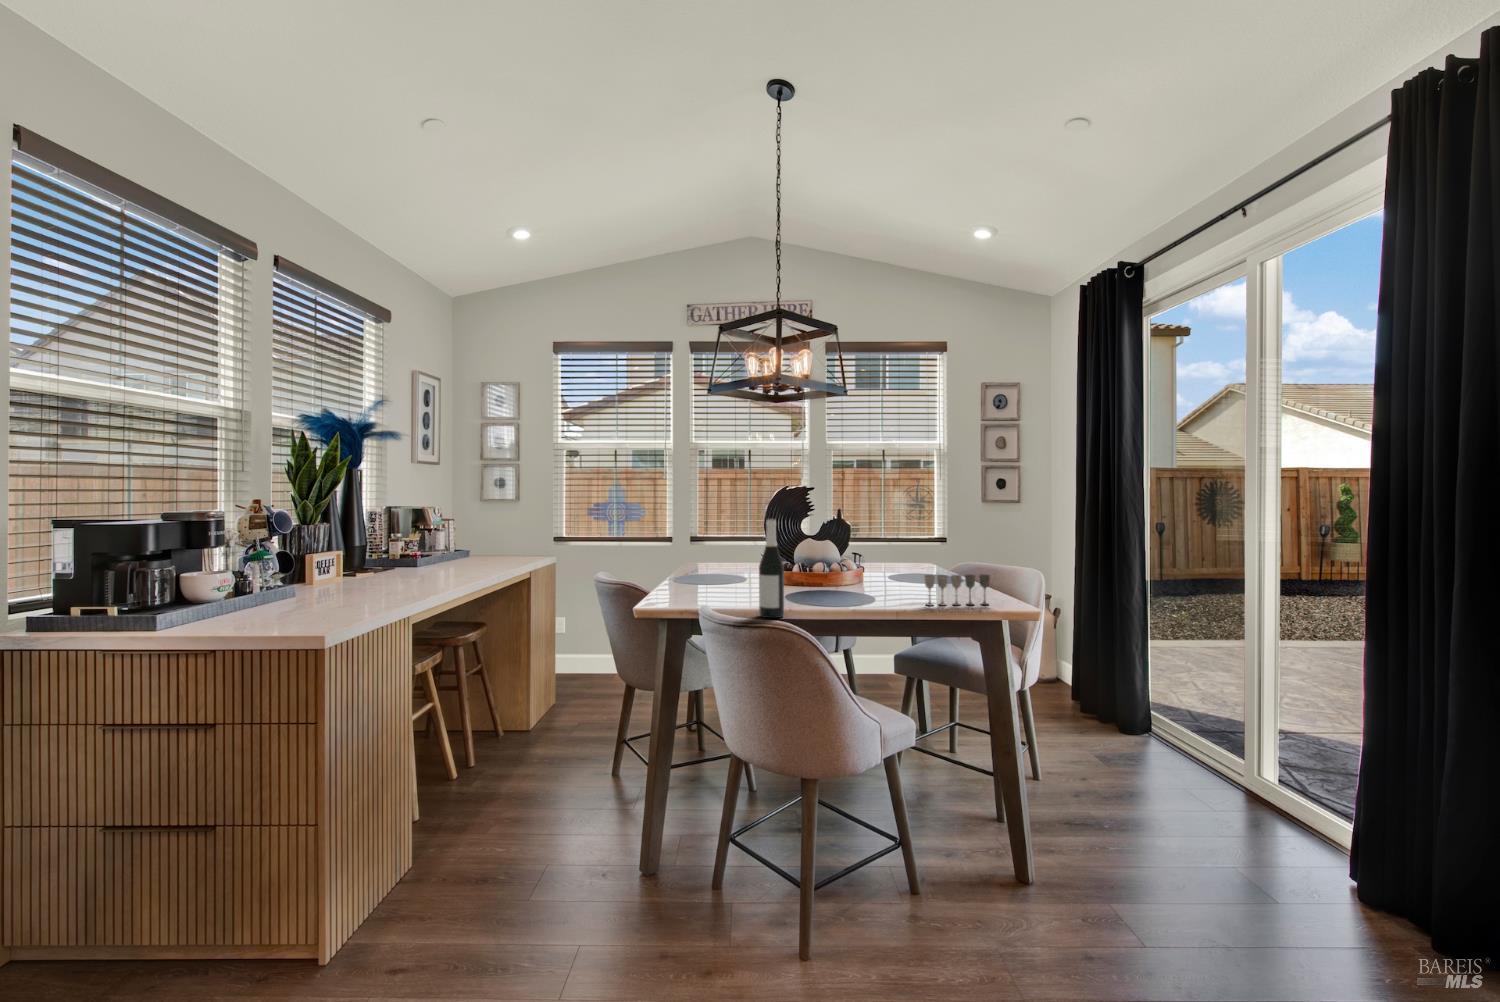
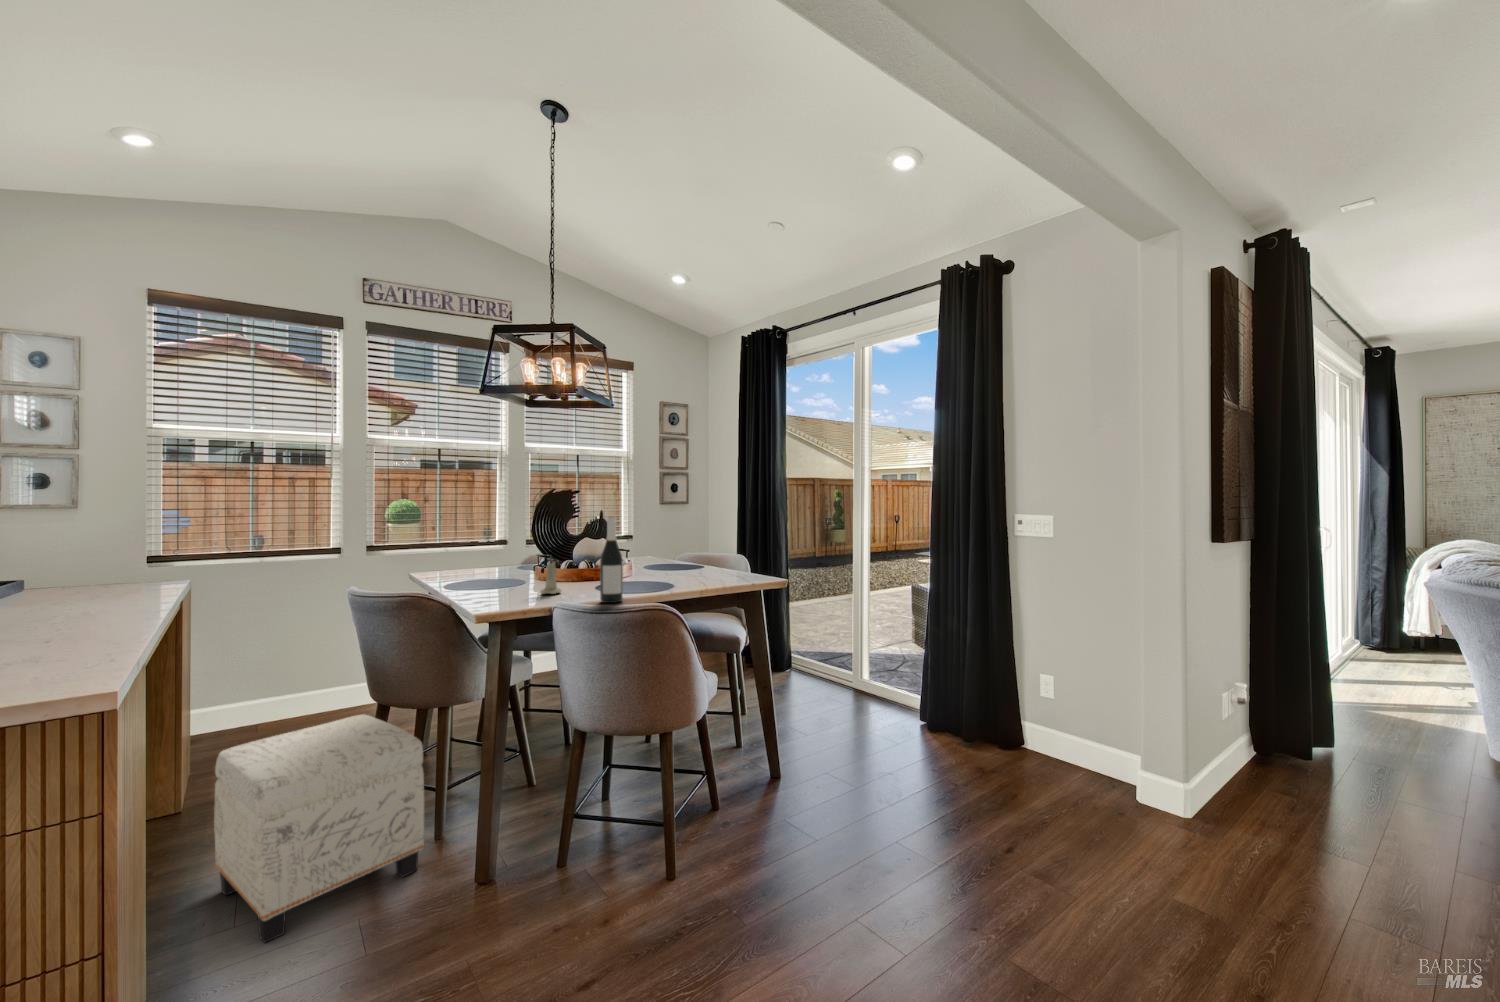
candle: none [731,557,754,600] -> present [540,557,561,594]
wine glass: present [925,574,990,606] -> none [706,557,748,583]
ottoman: none [478,689,615,865] -> present [214,715,424,943]

